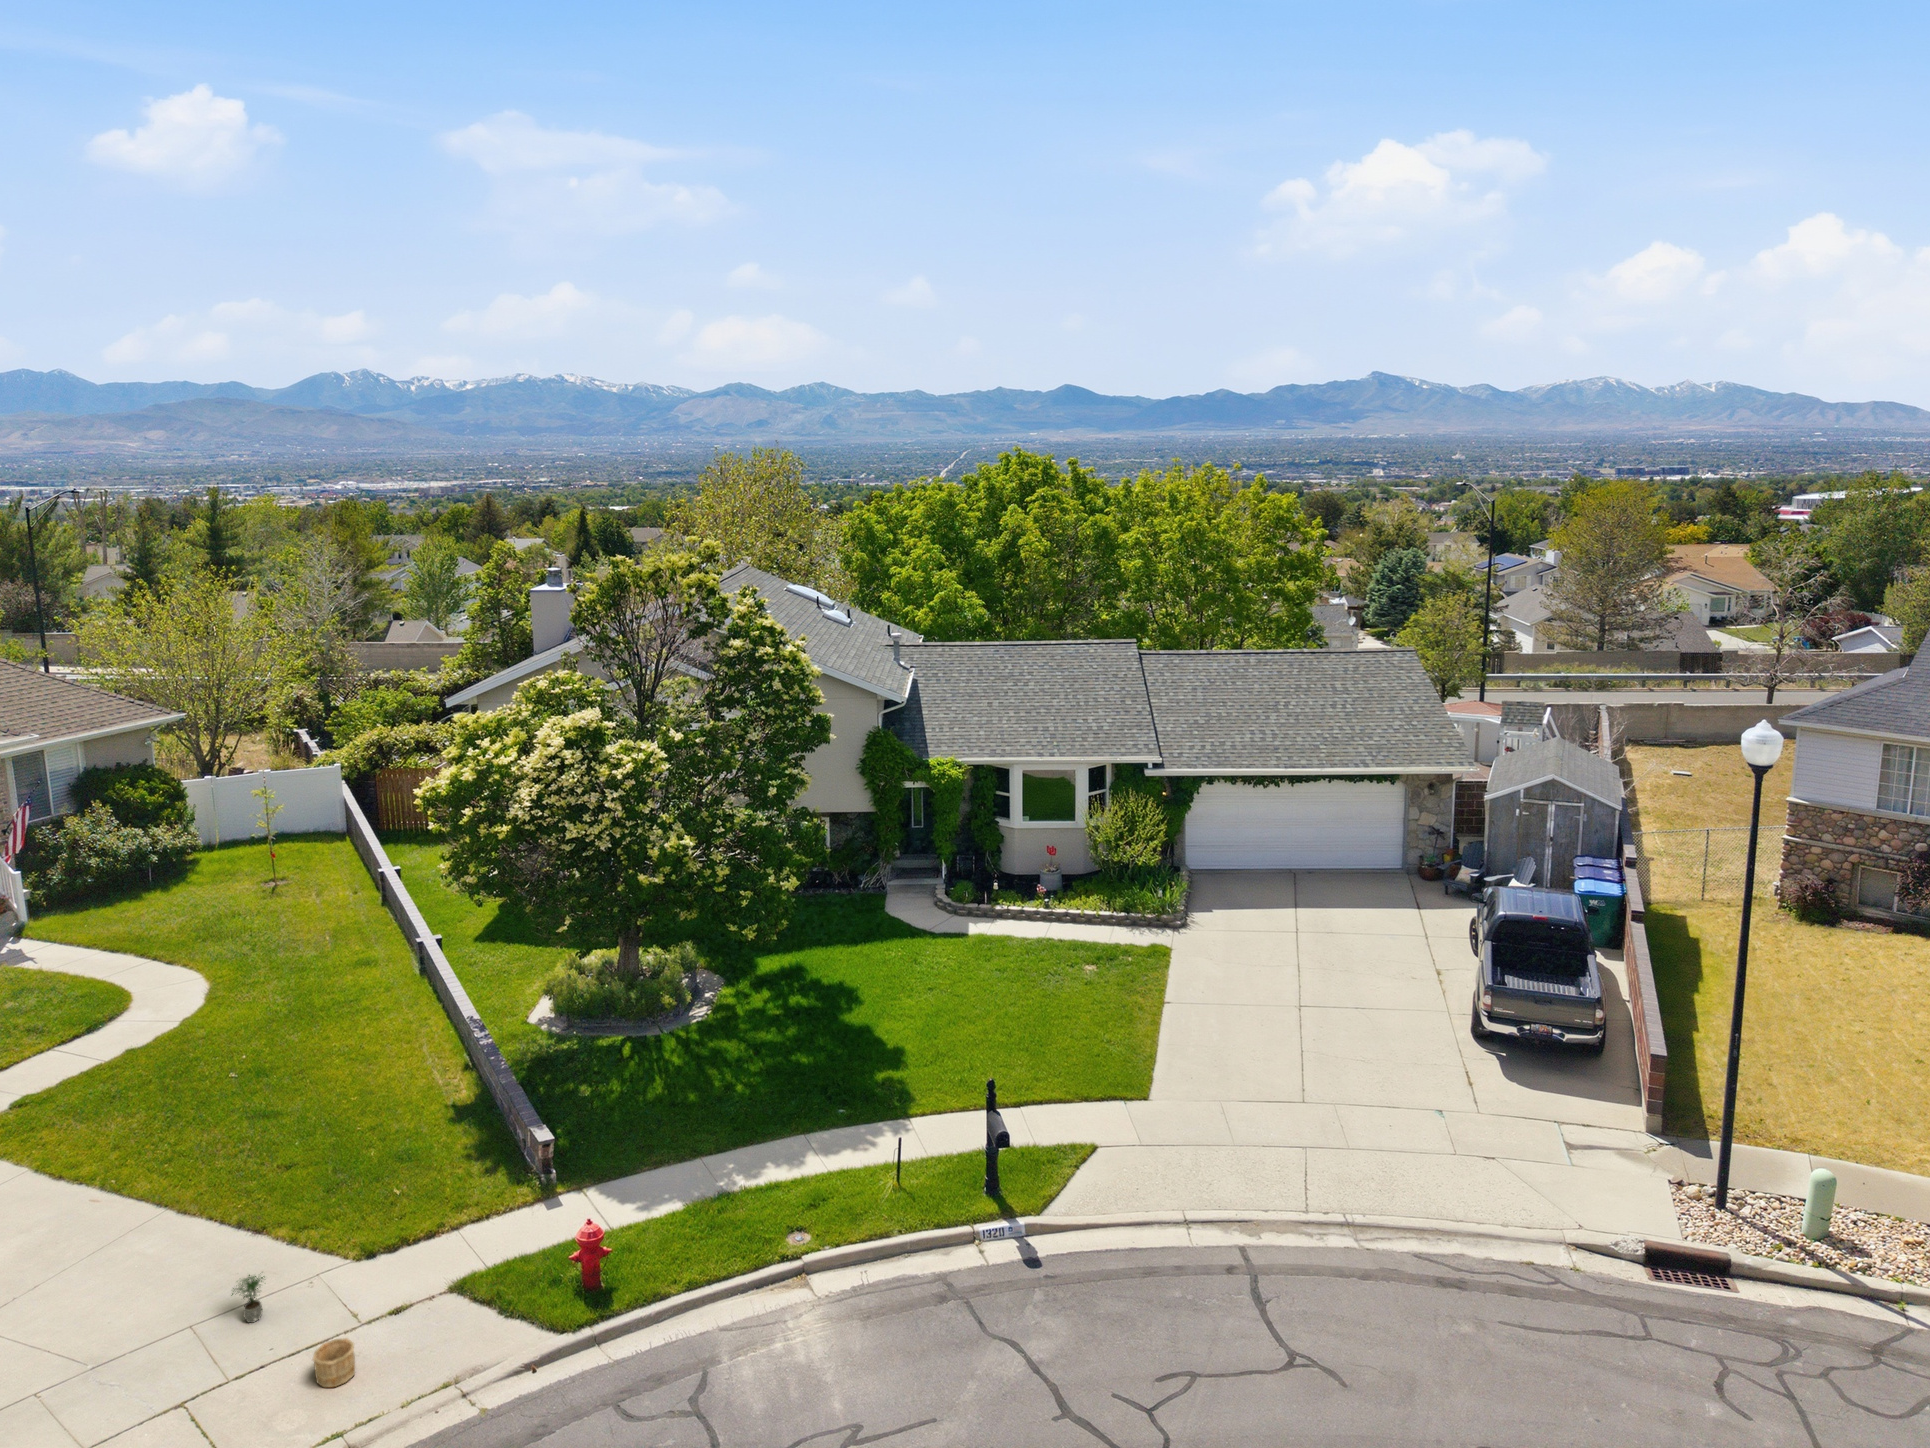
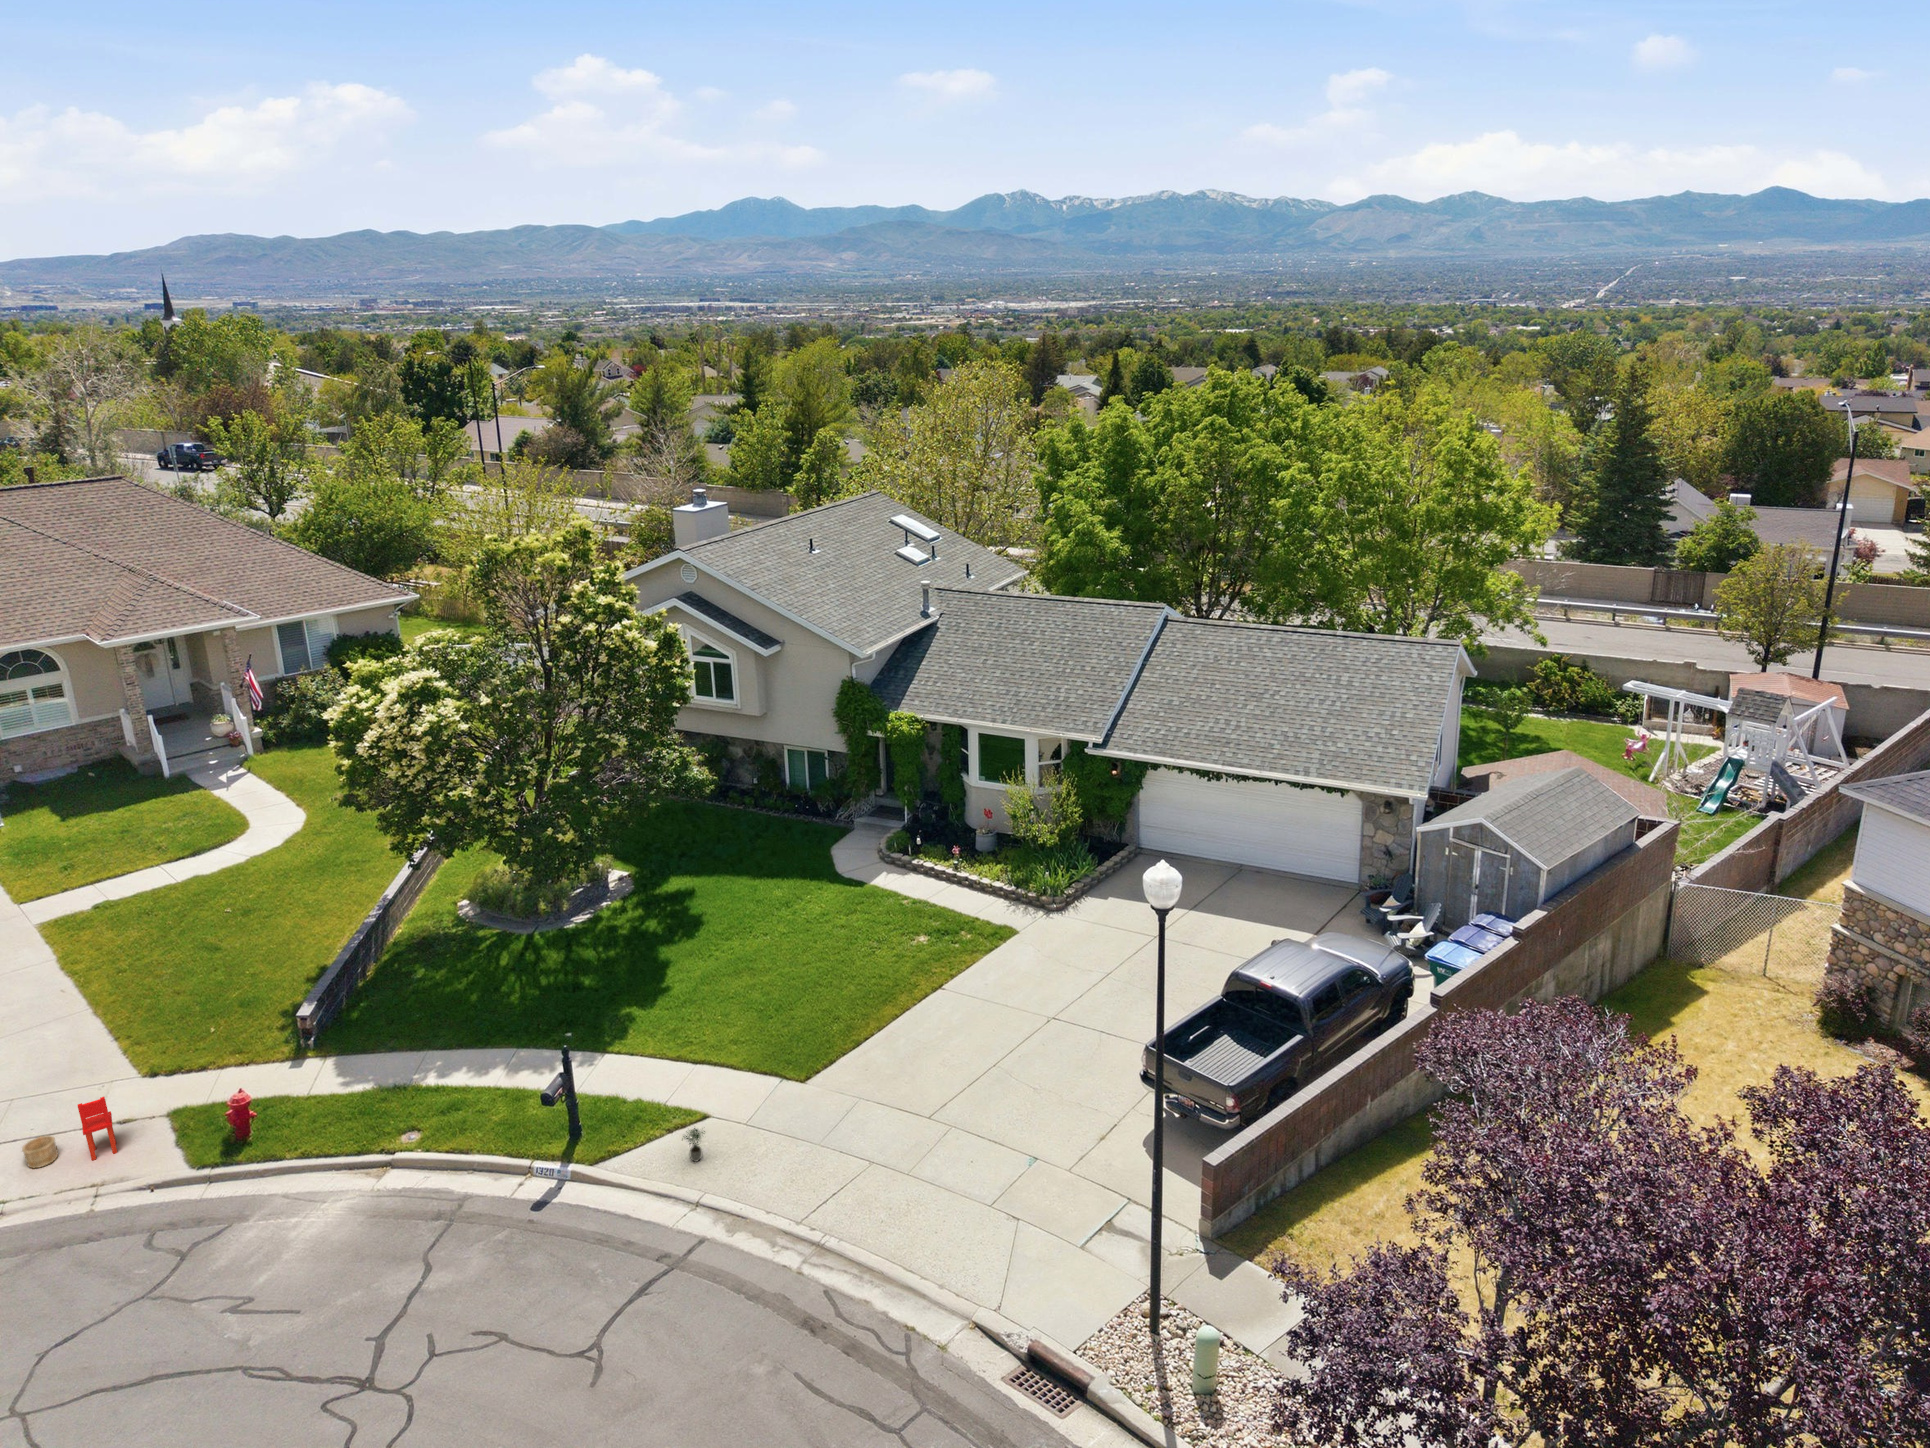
chair: none [386,1259,436,1358] -> present [78,1097,117,1160]
potted plant: present [231,1275,265,1323] -> present [682,1128,705,1162]

